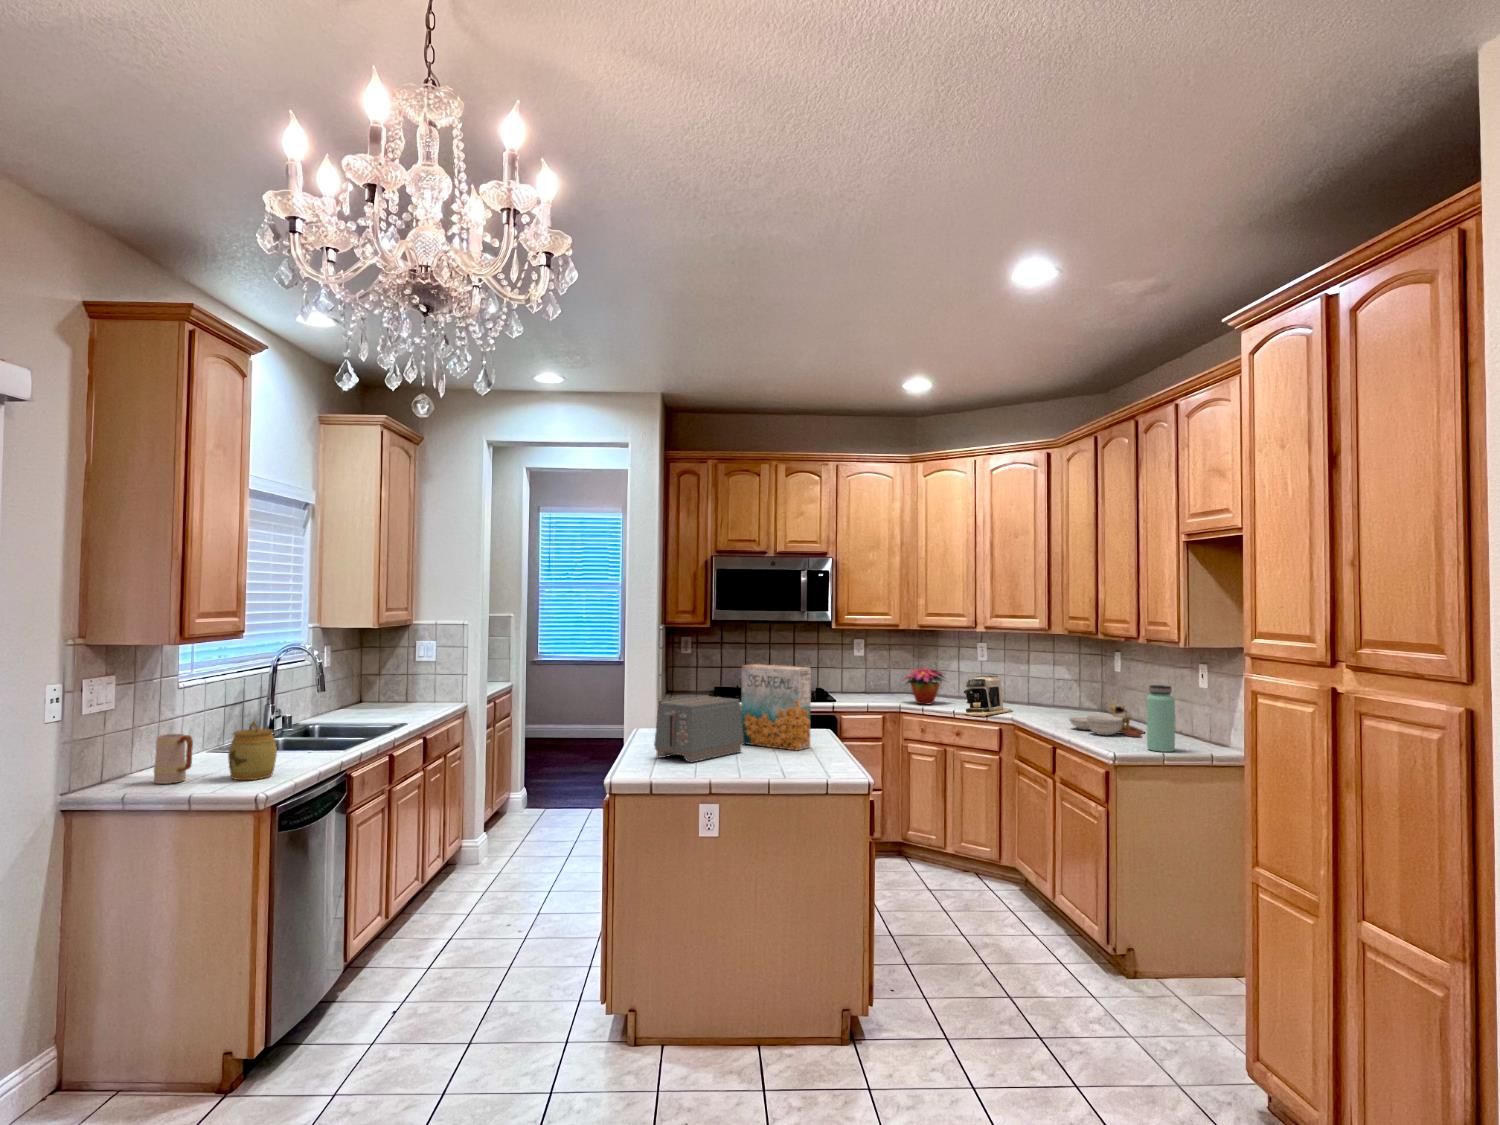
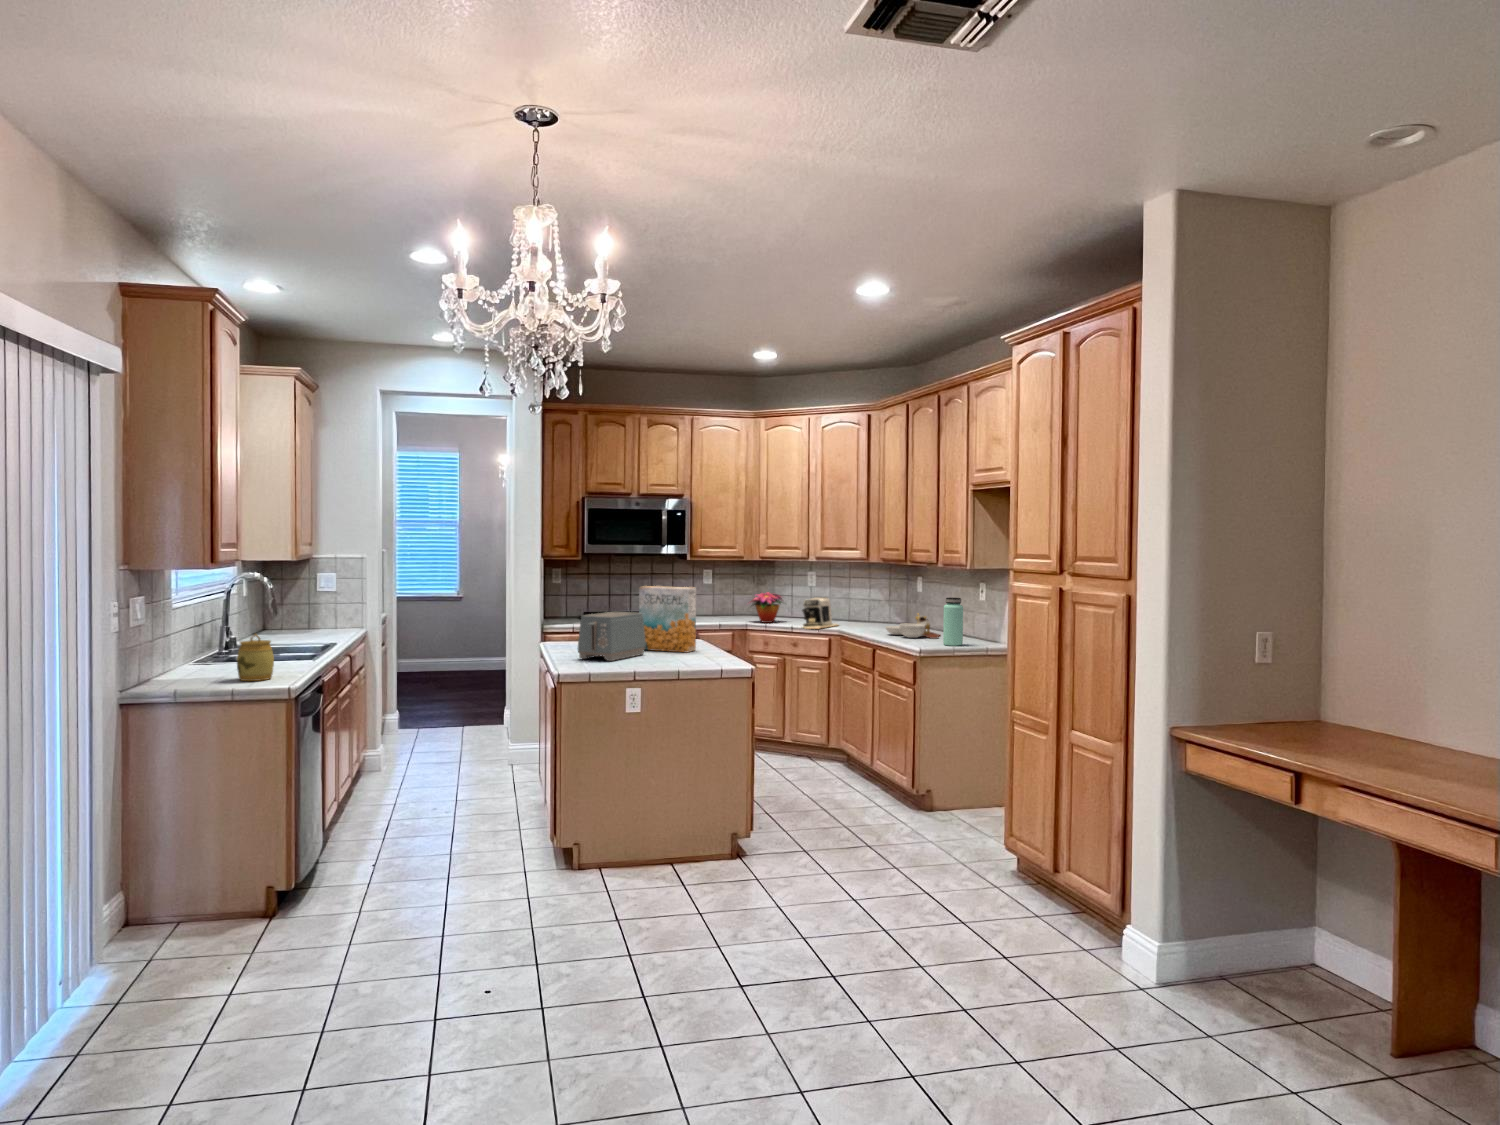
mug: present [154,734,193,784] -> none [173,645,208,685]

